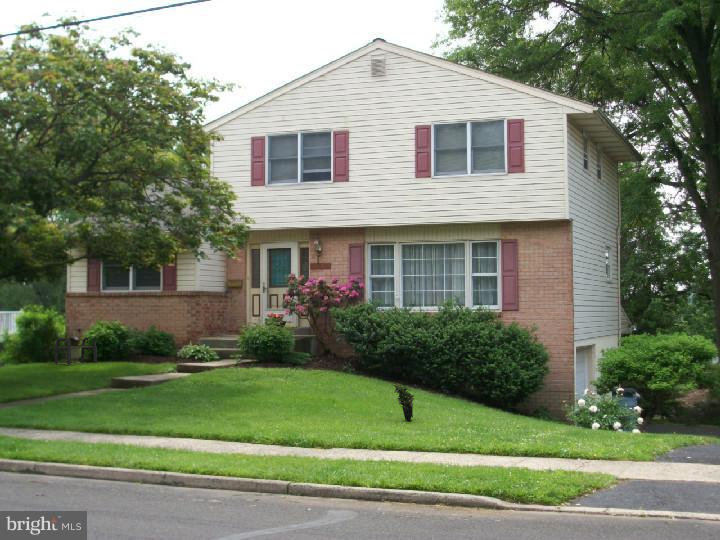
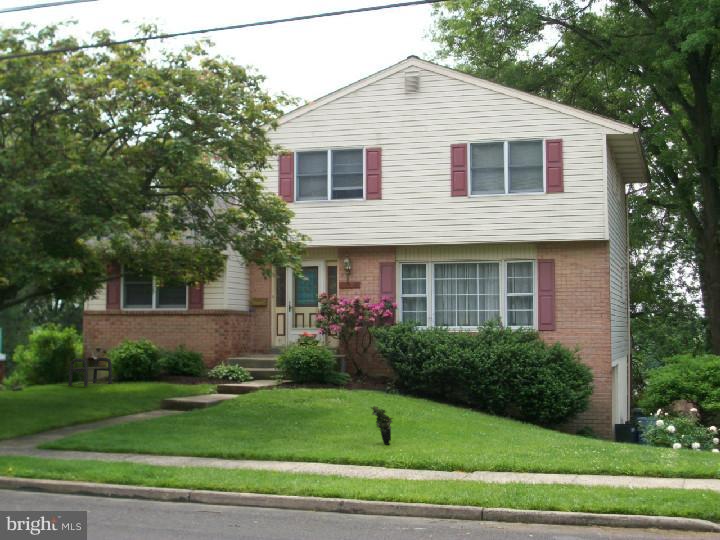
potted plant: present [393,384,414,421] -> present [370,406,393,445]

